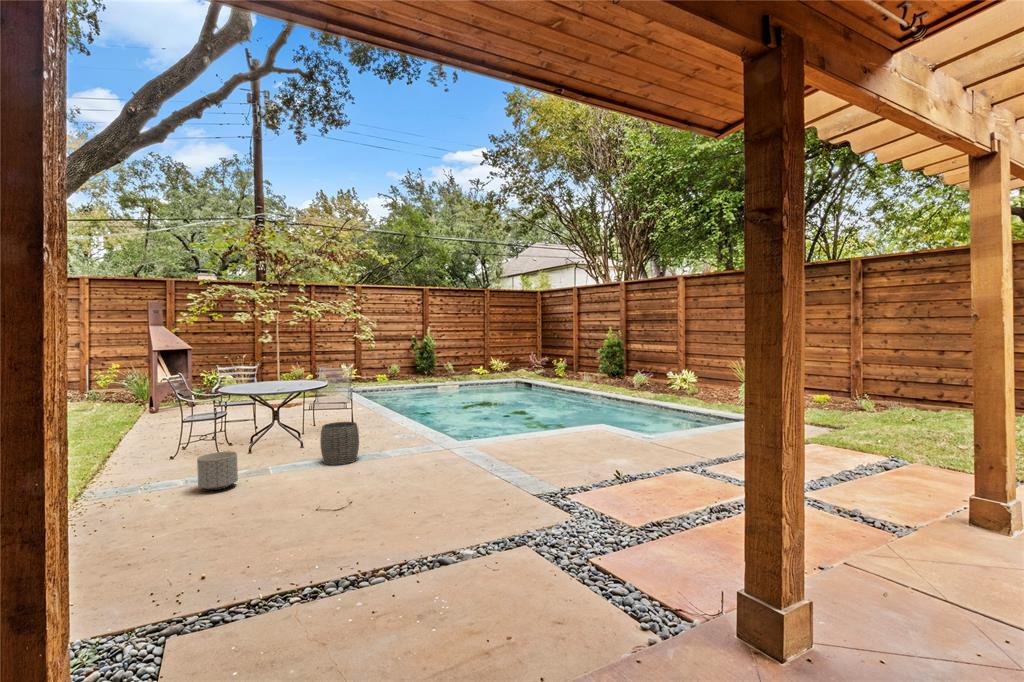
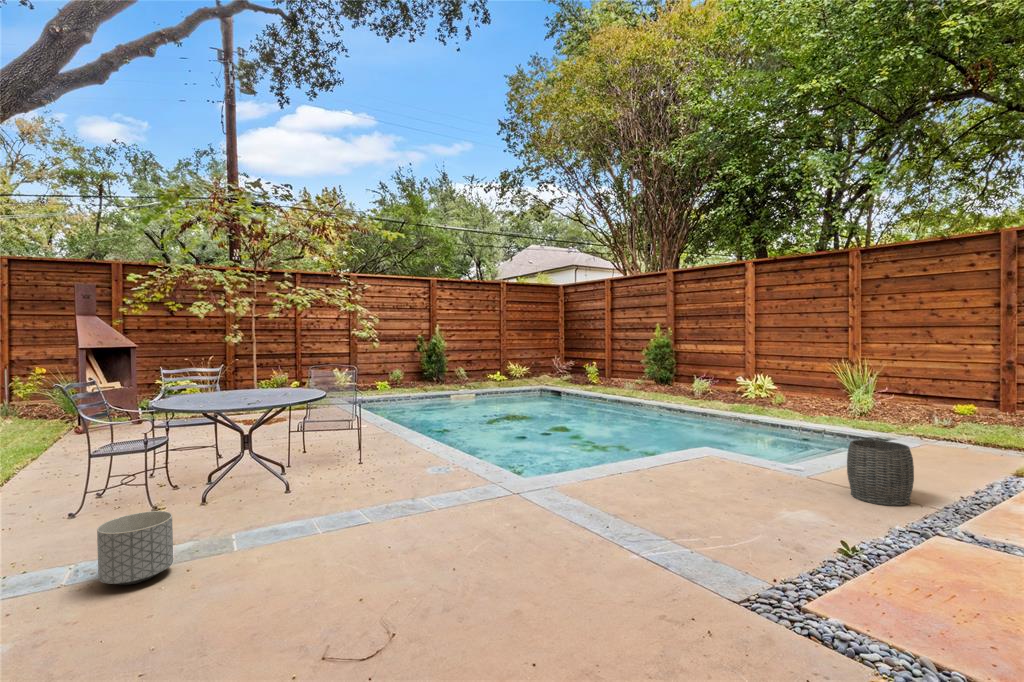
woven basket: present [320,422,359,465] -> present [847,440,914,506]

